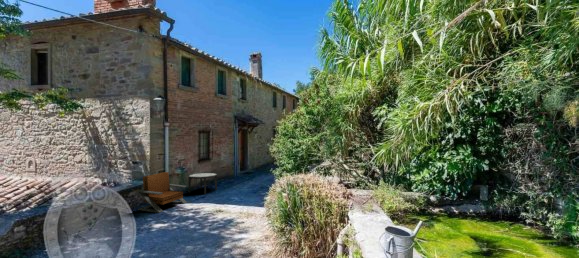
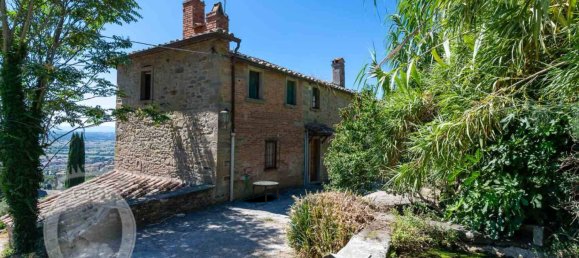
lounge chair: present [137,172,187,213] -> none [204,178,246,215]

